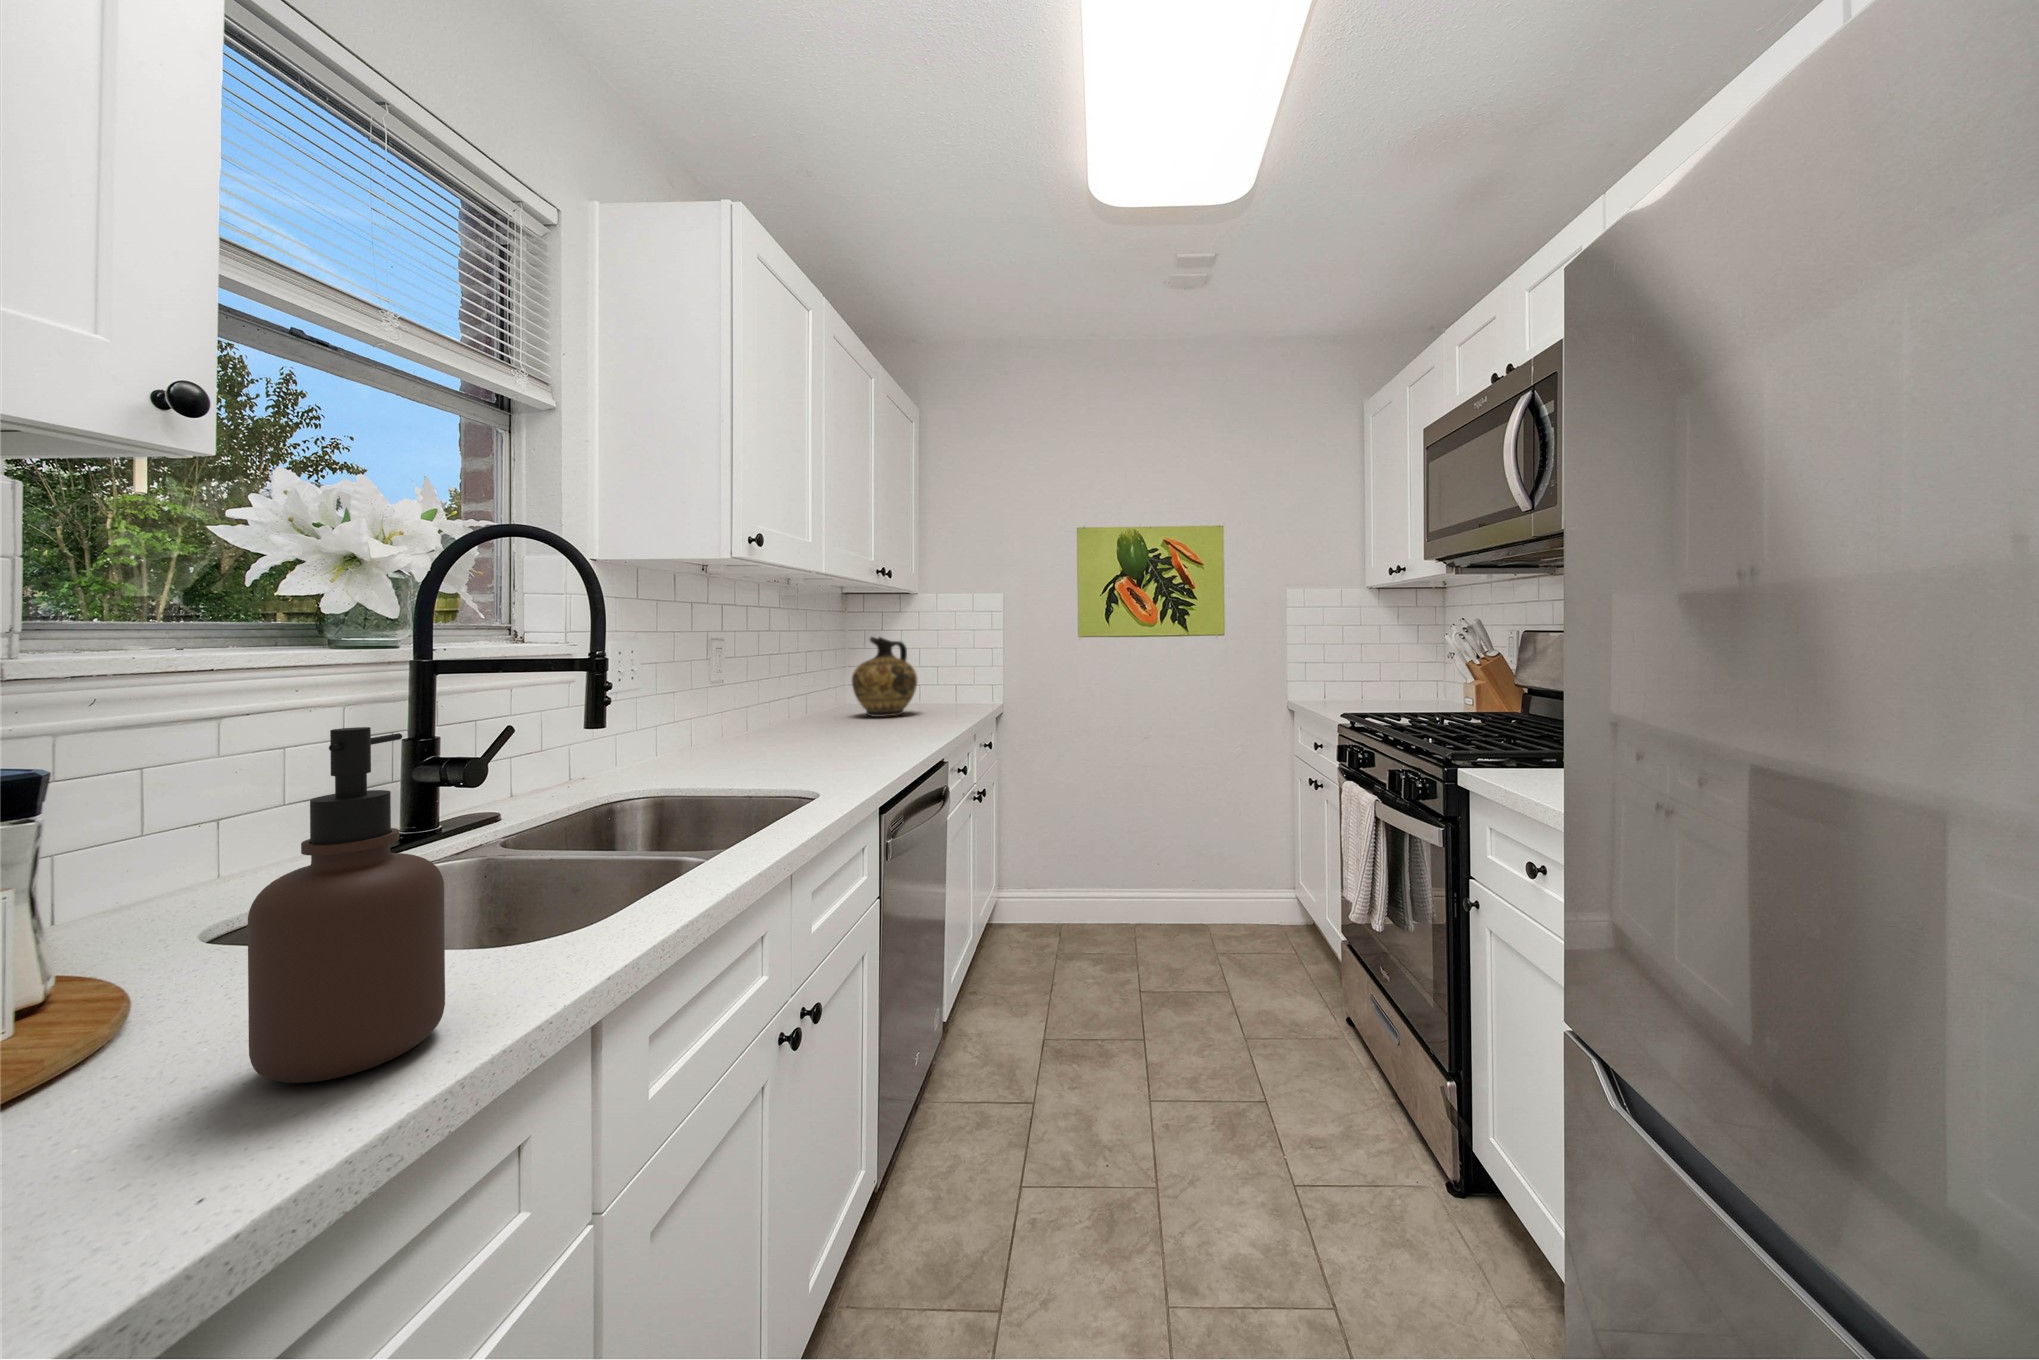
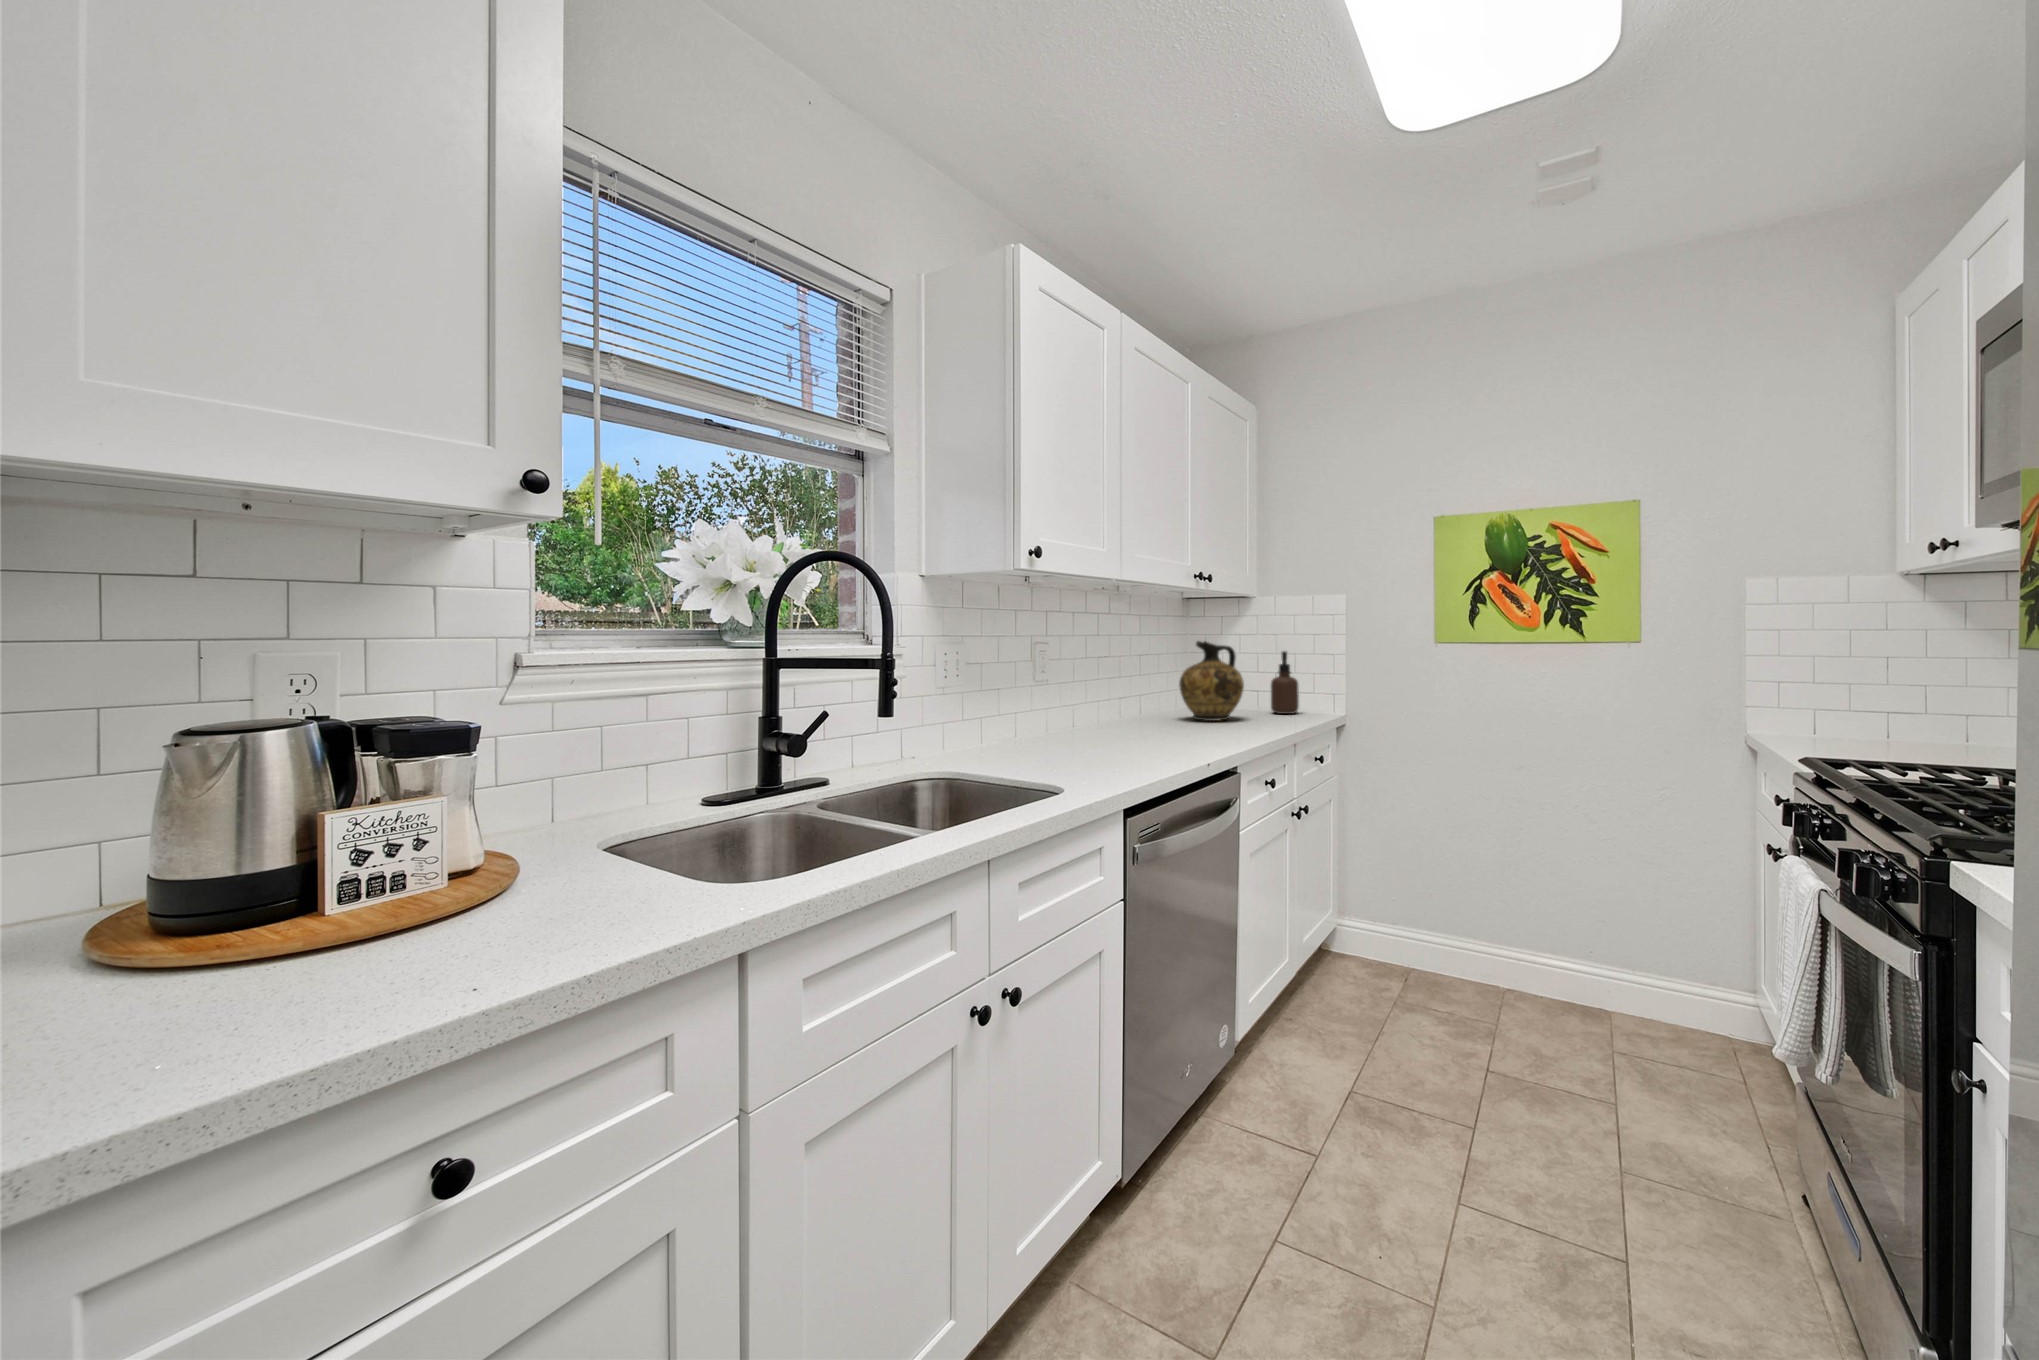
soap dispenser: present [248,727,445,1083] -> present [1271,651,1299,714]

